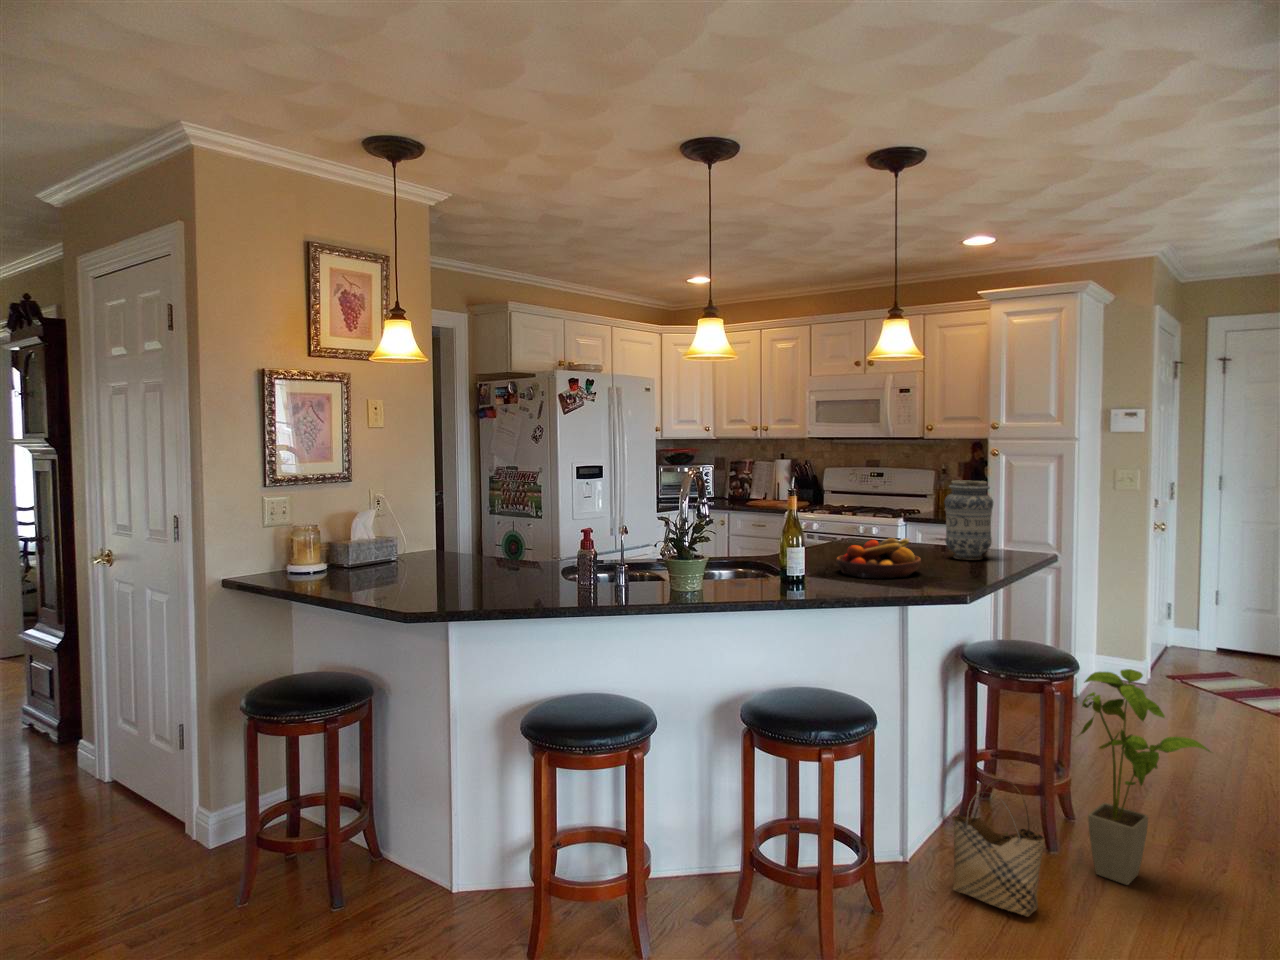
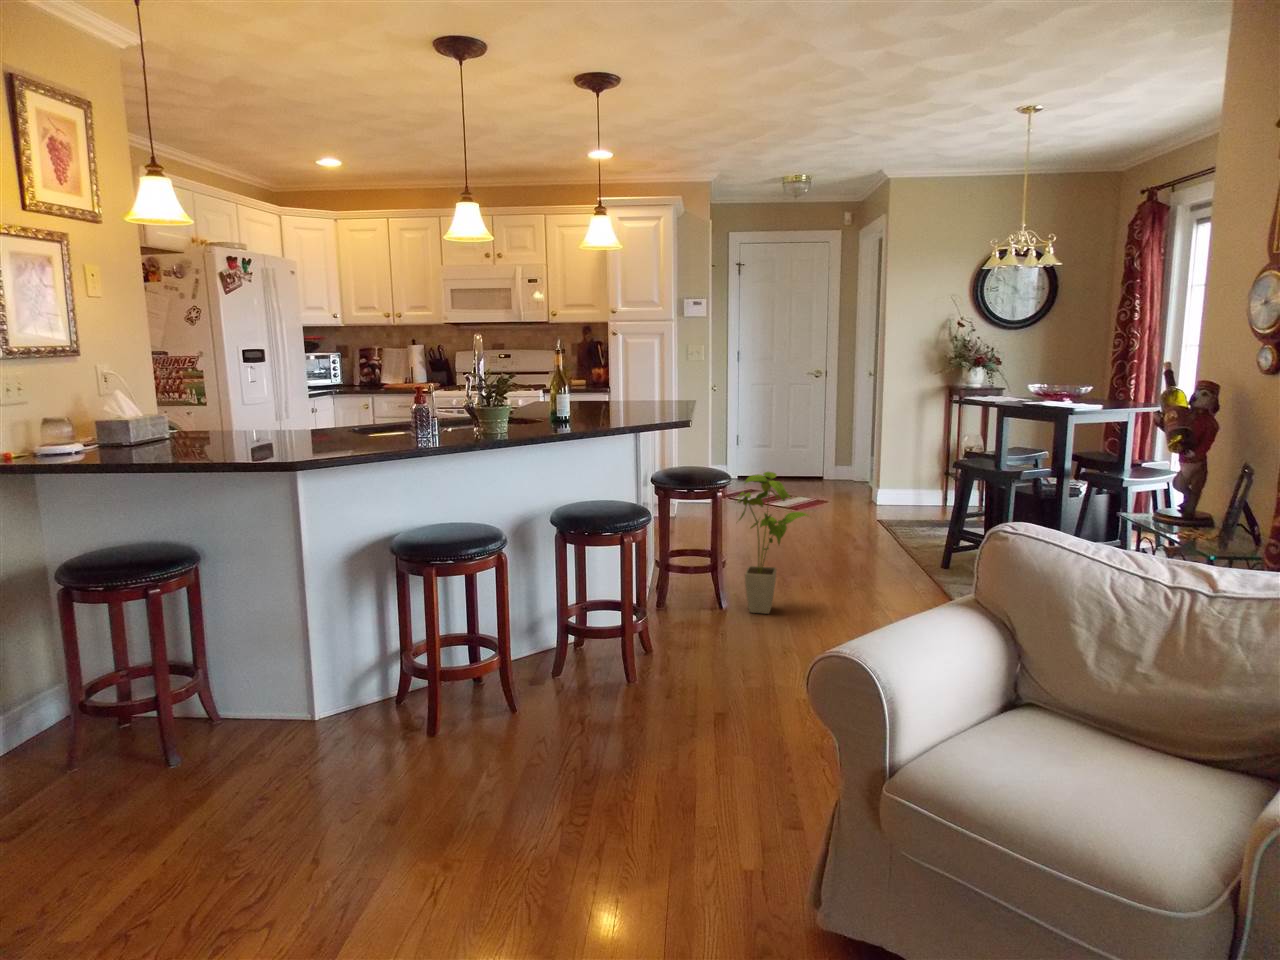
vase: present [945,480,993,560] -> none [623,350,659,411]
fruit bowl: present [836,538,921,578] -> none [565,394,629,425]
woven basket: present [952,779,1045,916] -> none [674,556,735,641]

